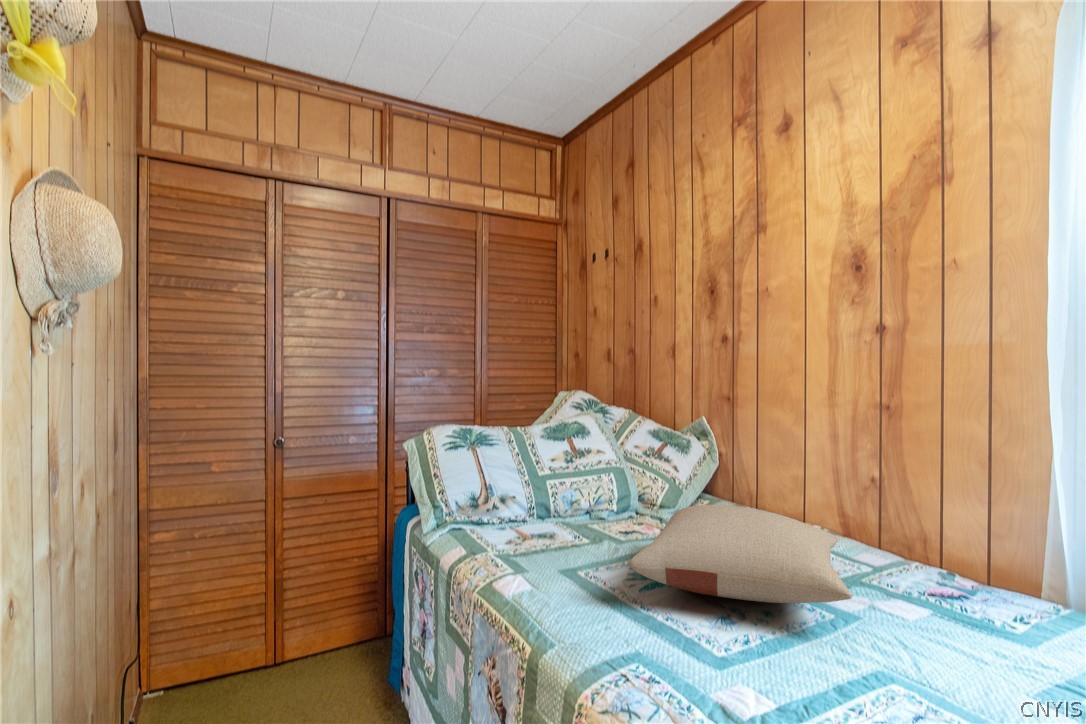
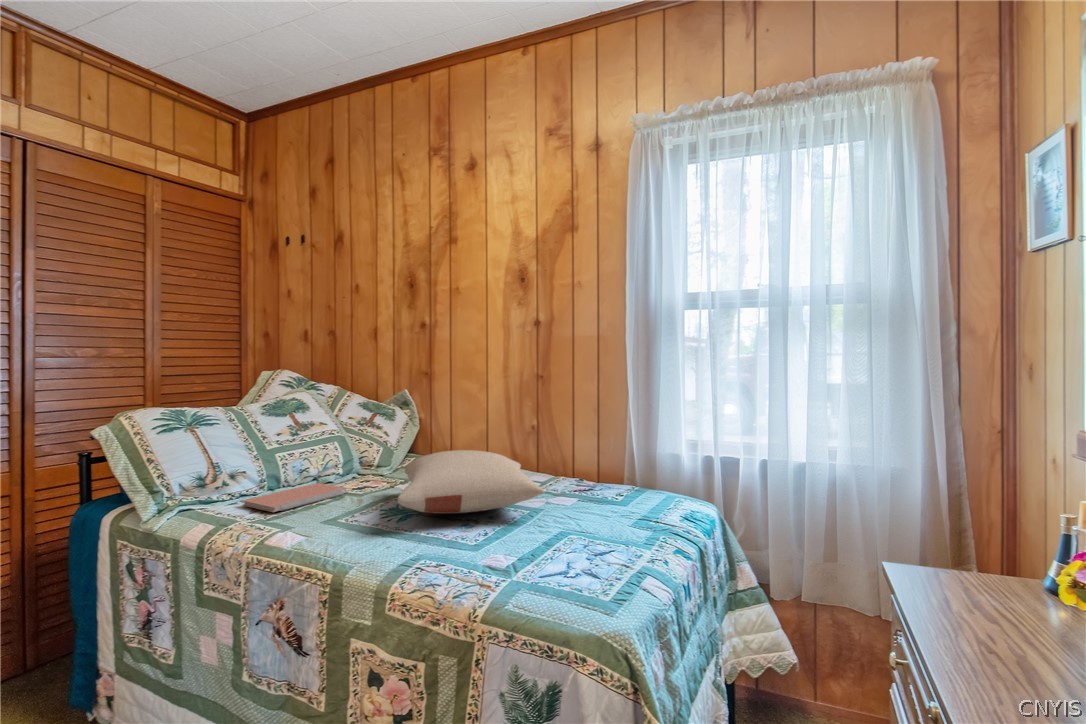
notebook: none [506,518,611,546] -> present [243,483,347,512]

